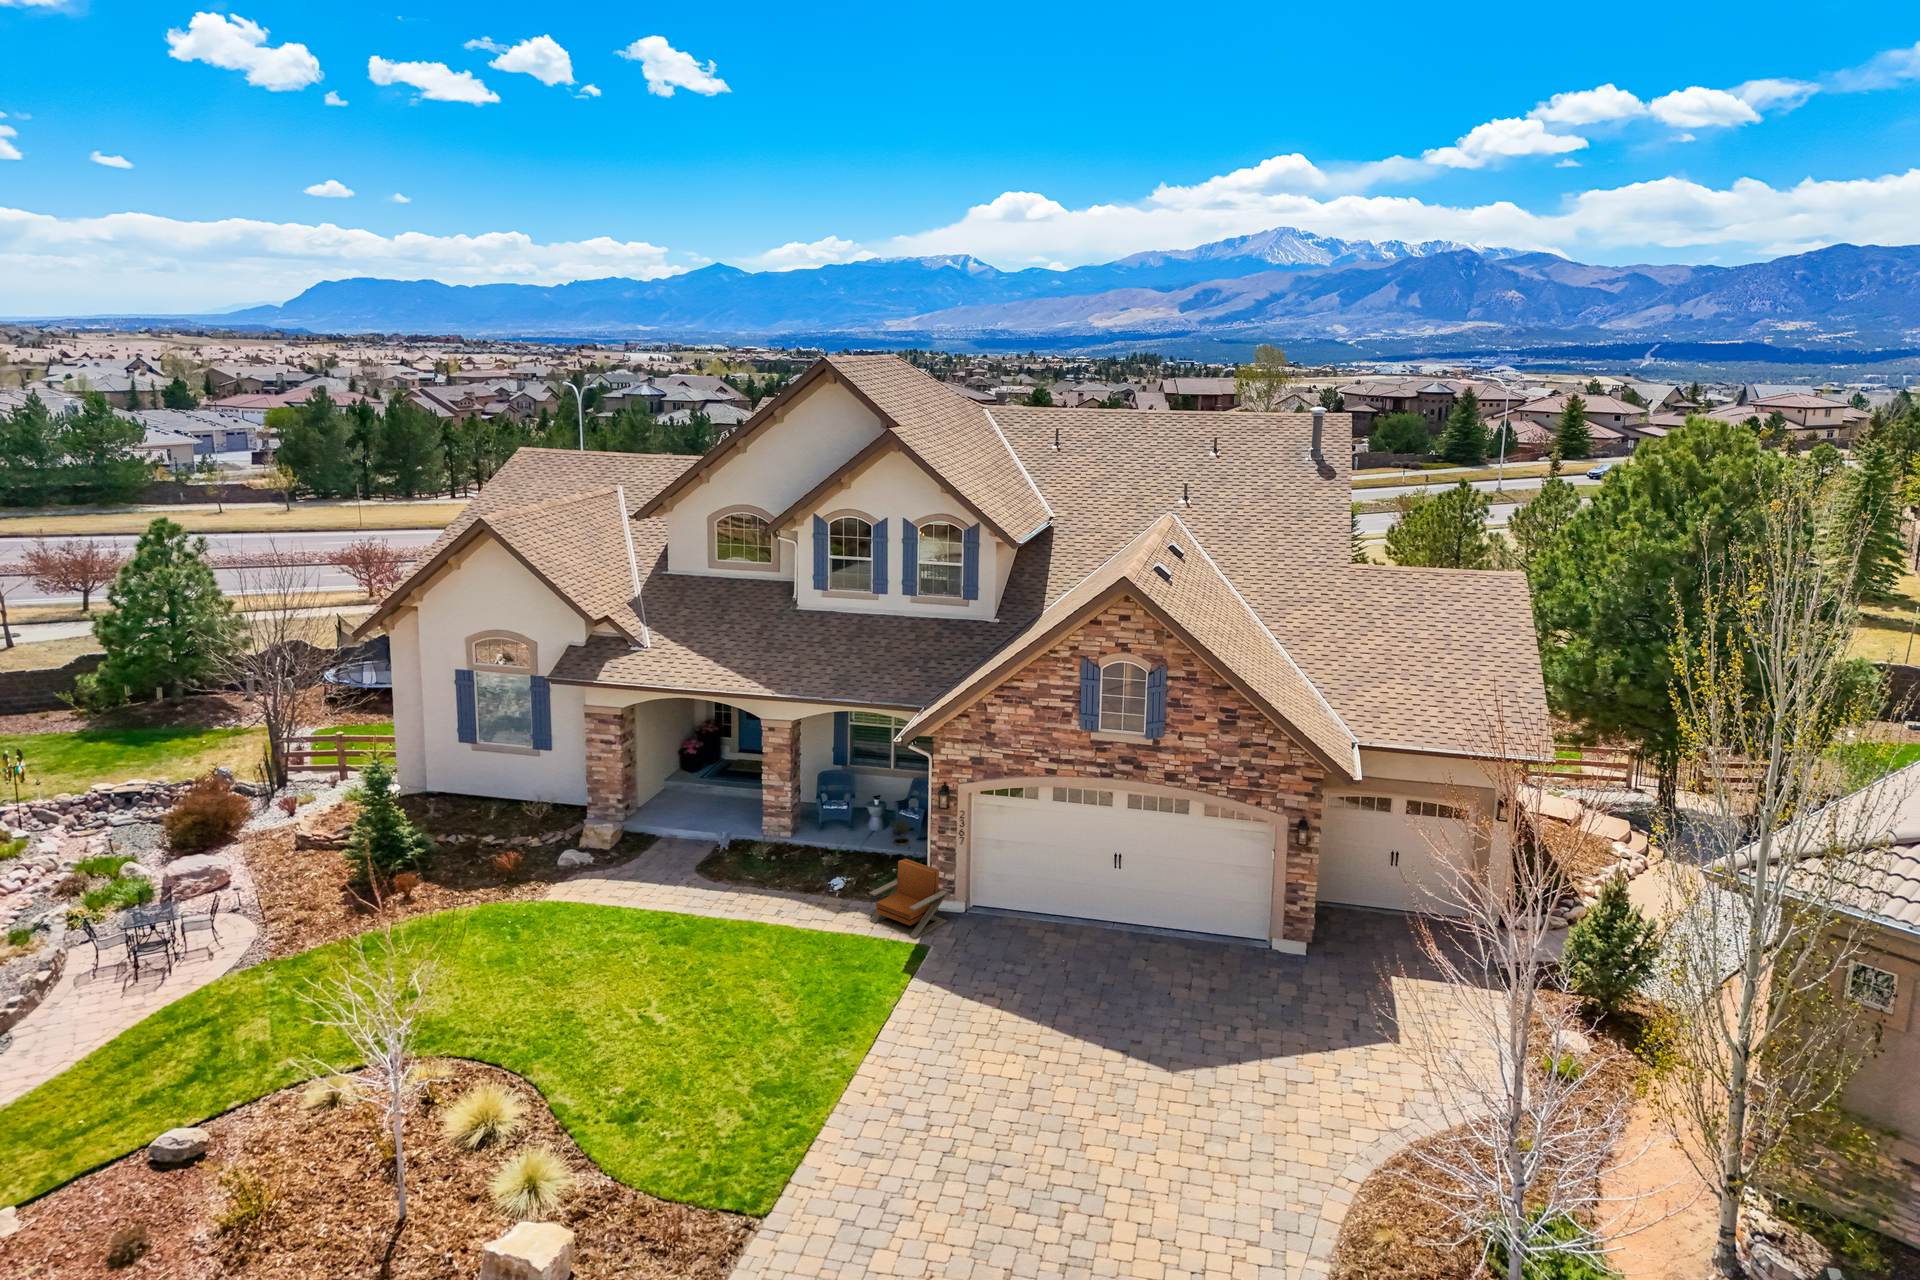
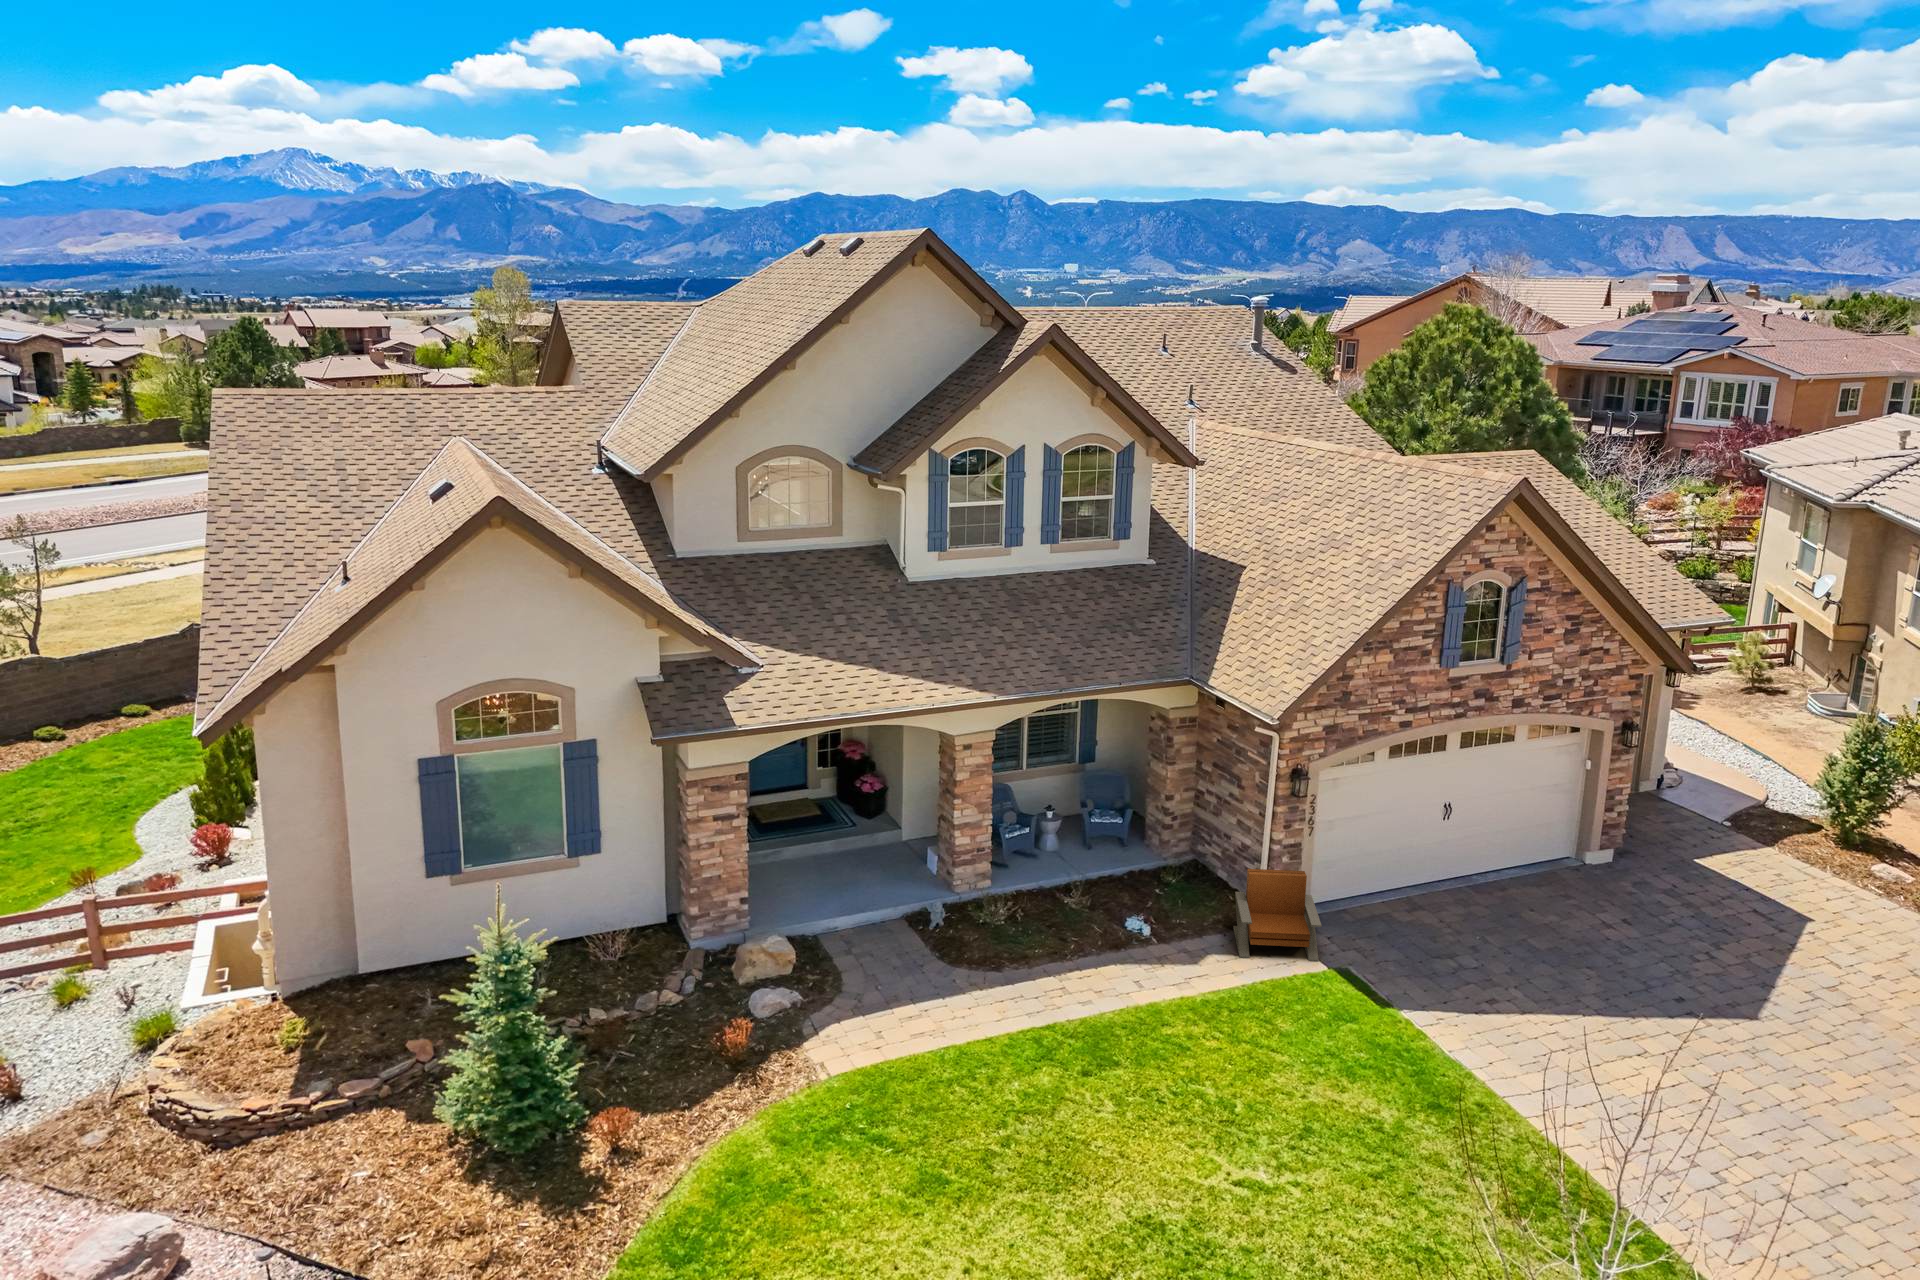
potted tree: present [891,813,910,845] -> none [1079,816,1108,860]

